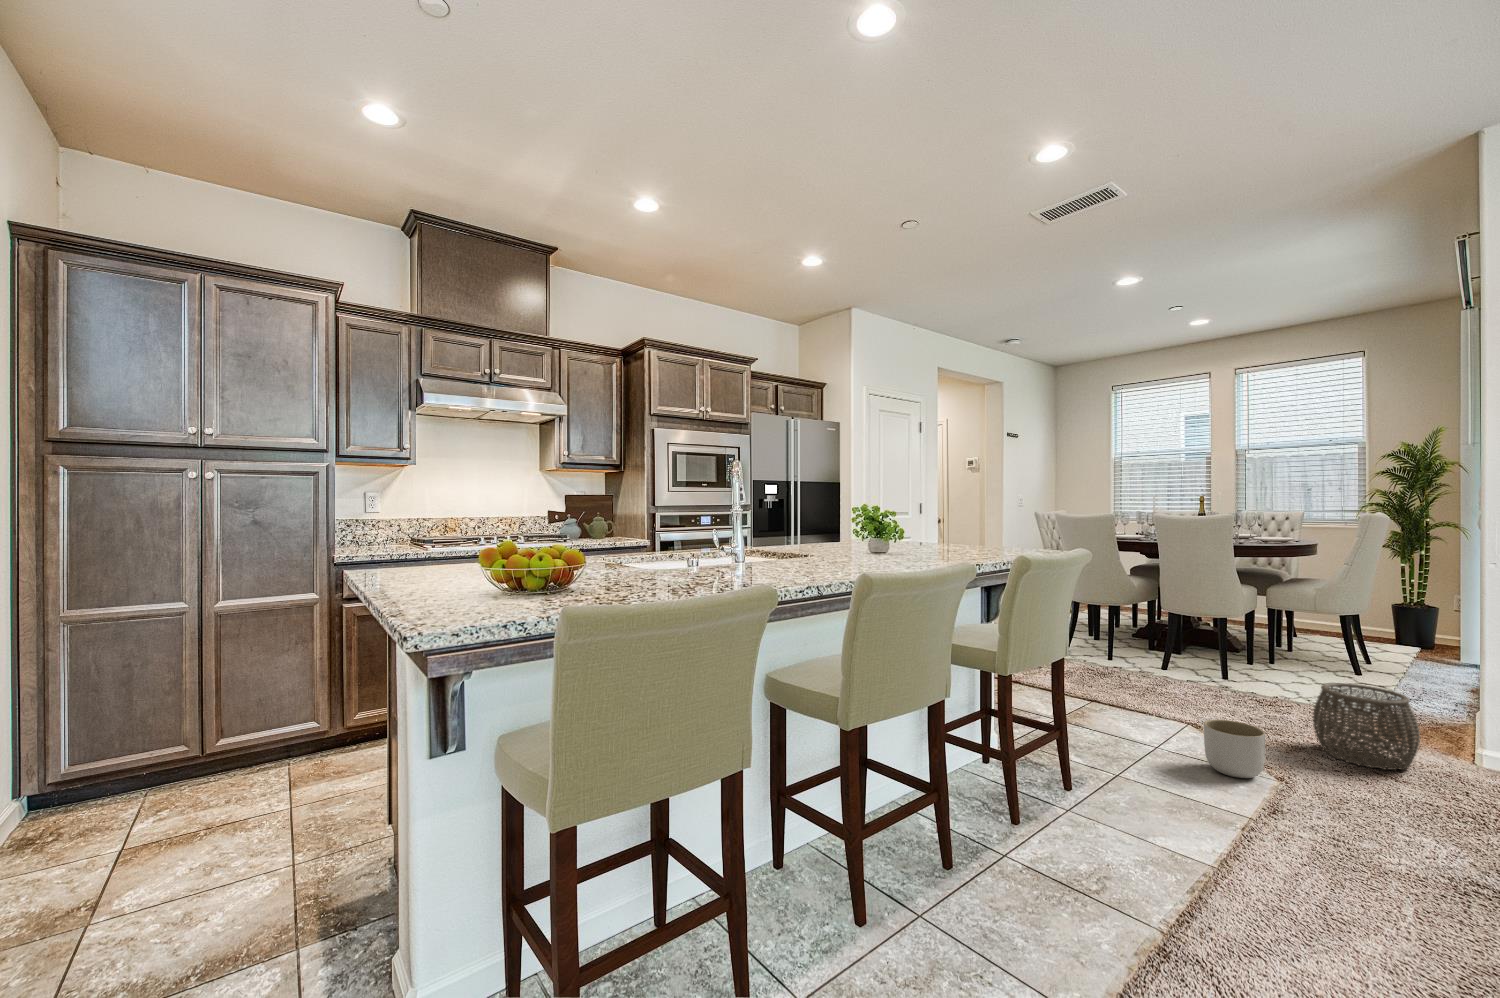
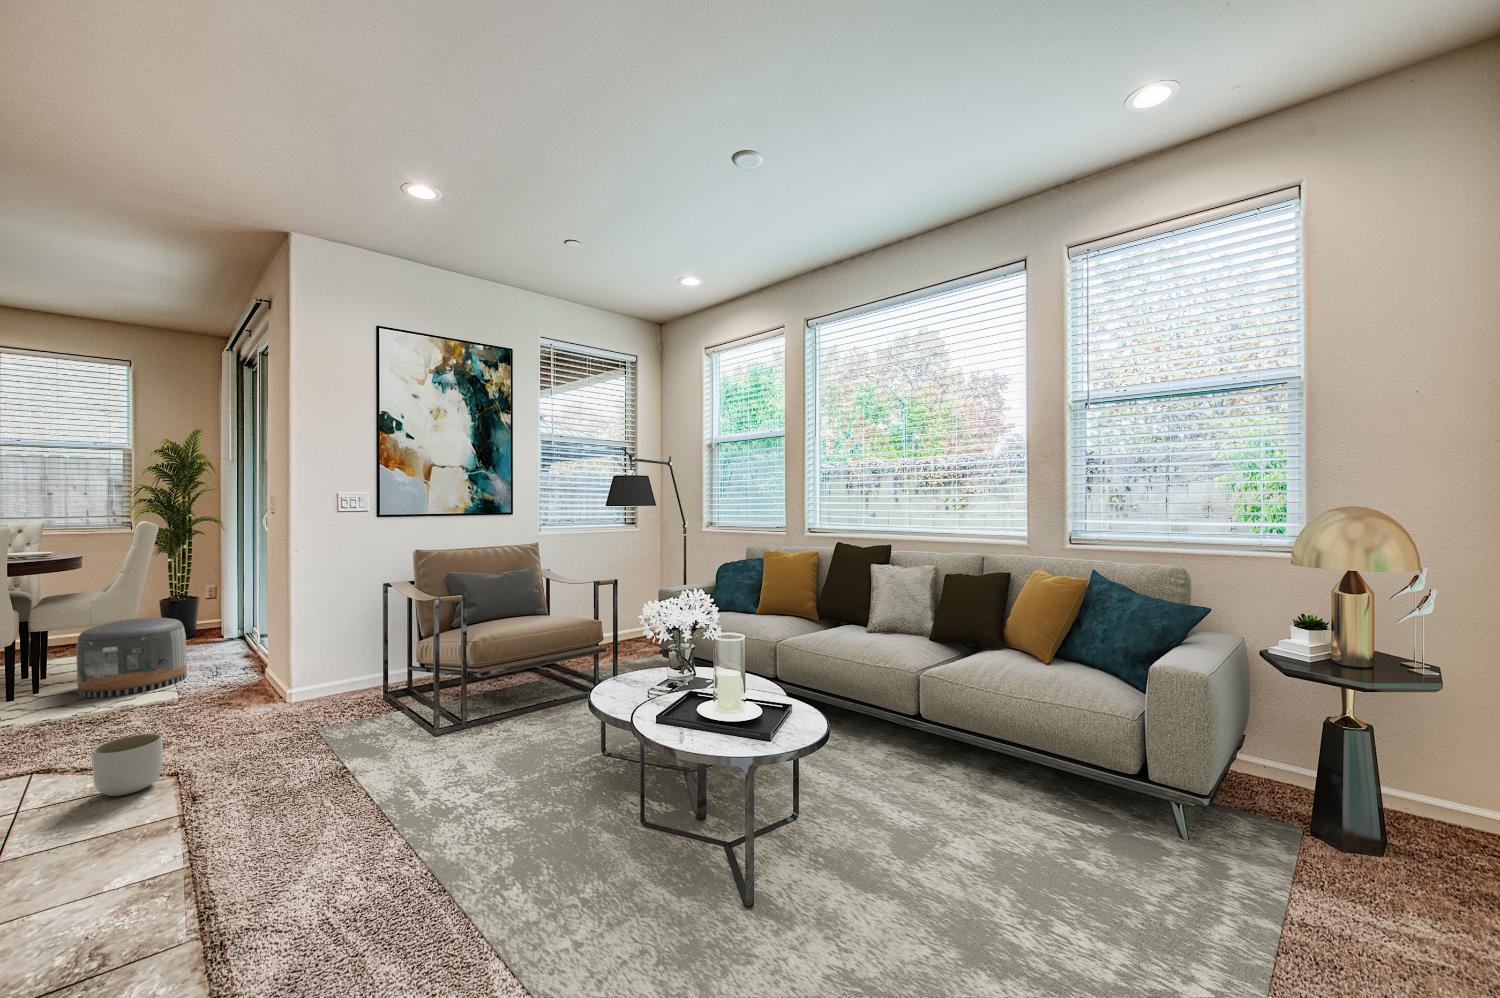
pouf: none [1270,617,1378,696] -> present [76,618,187,697]
woven basket: present [1312,683,1421,770] -> none [176,663,264,737]

